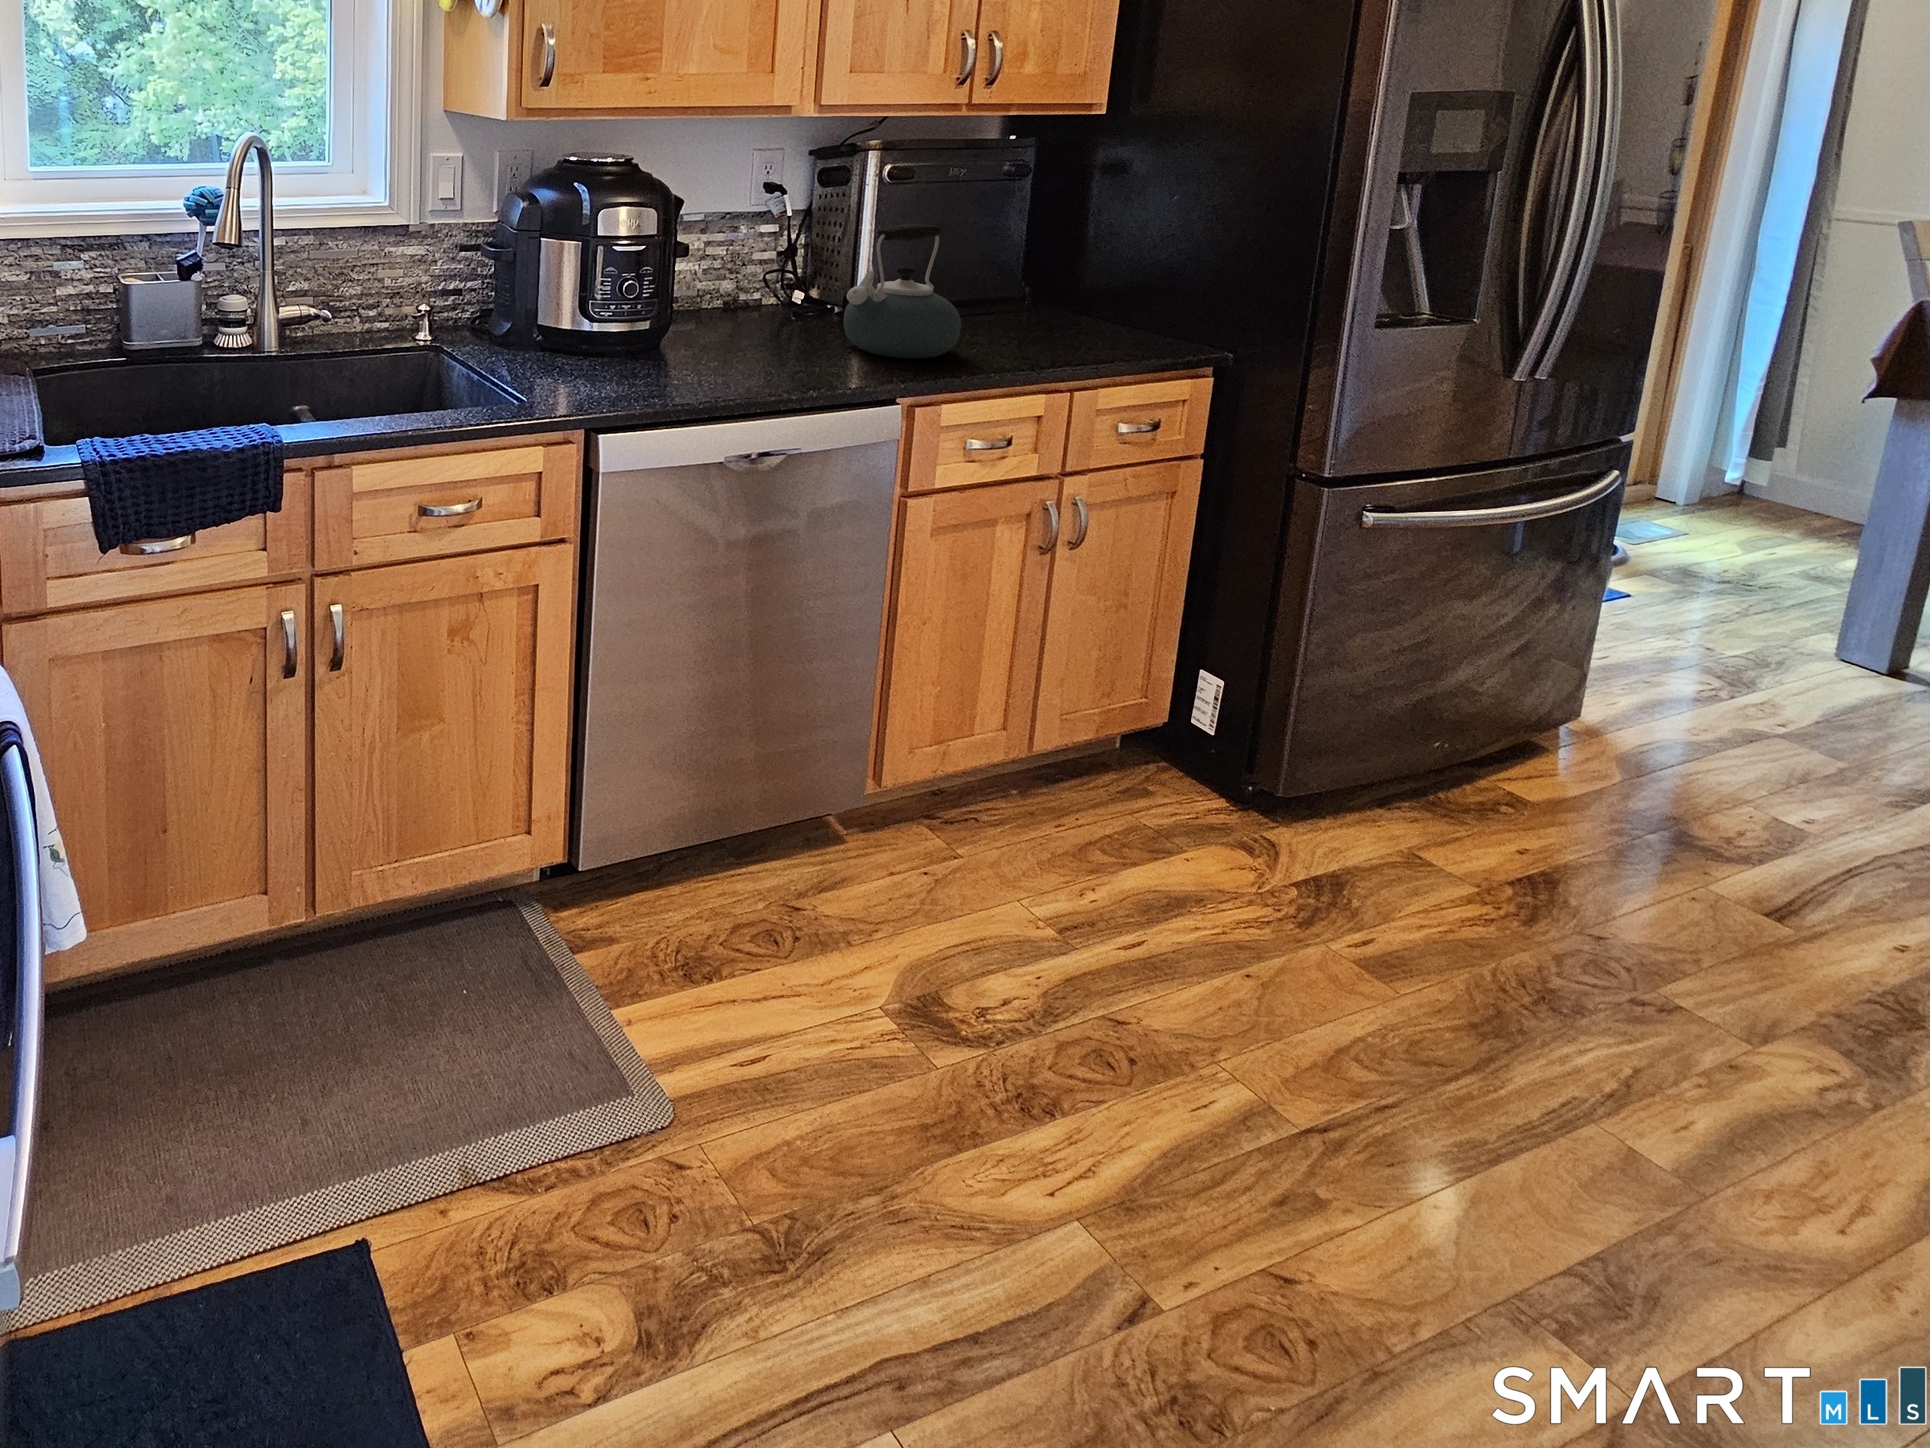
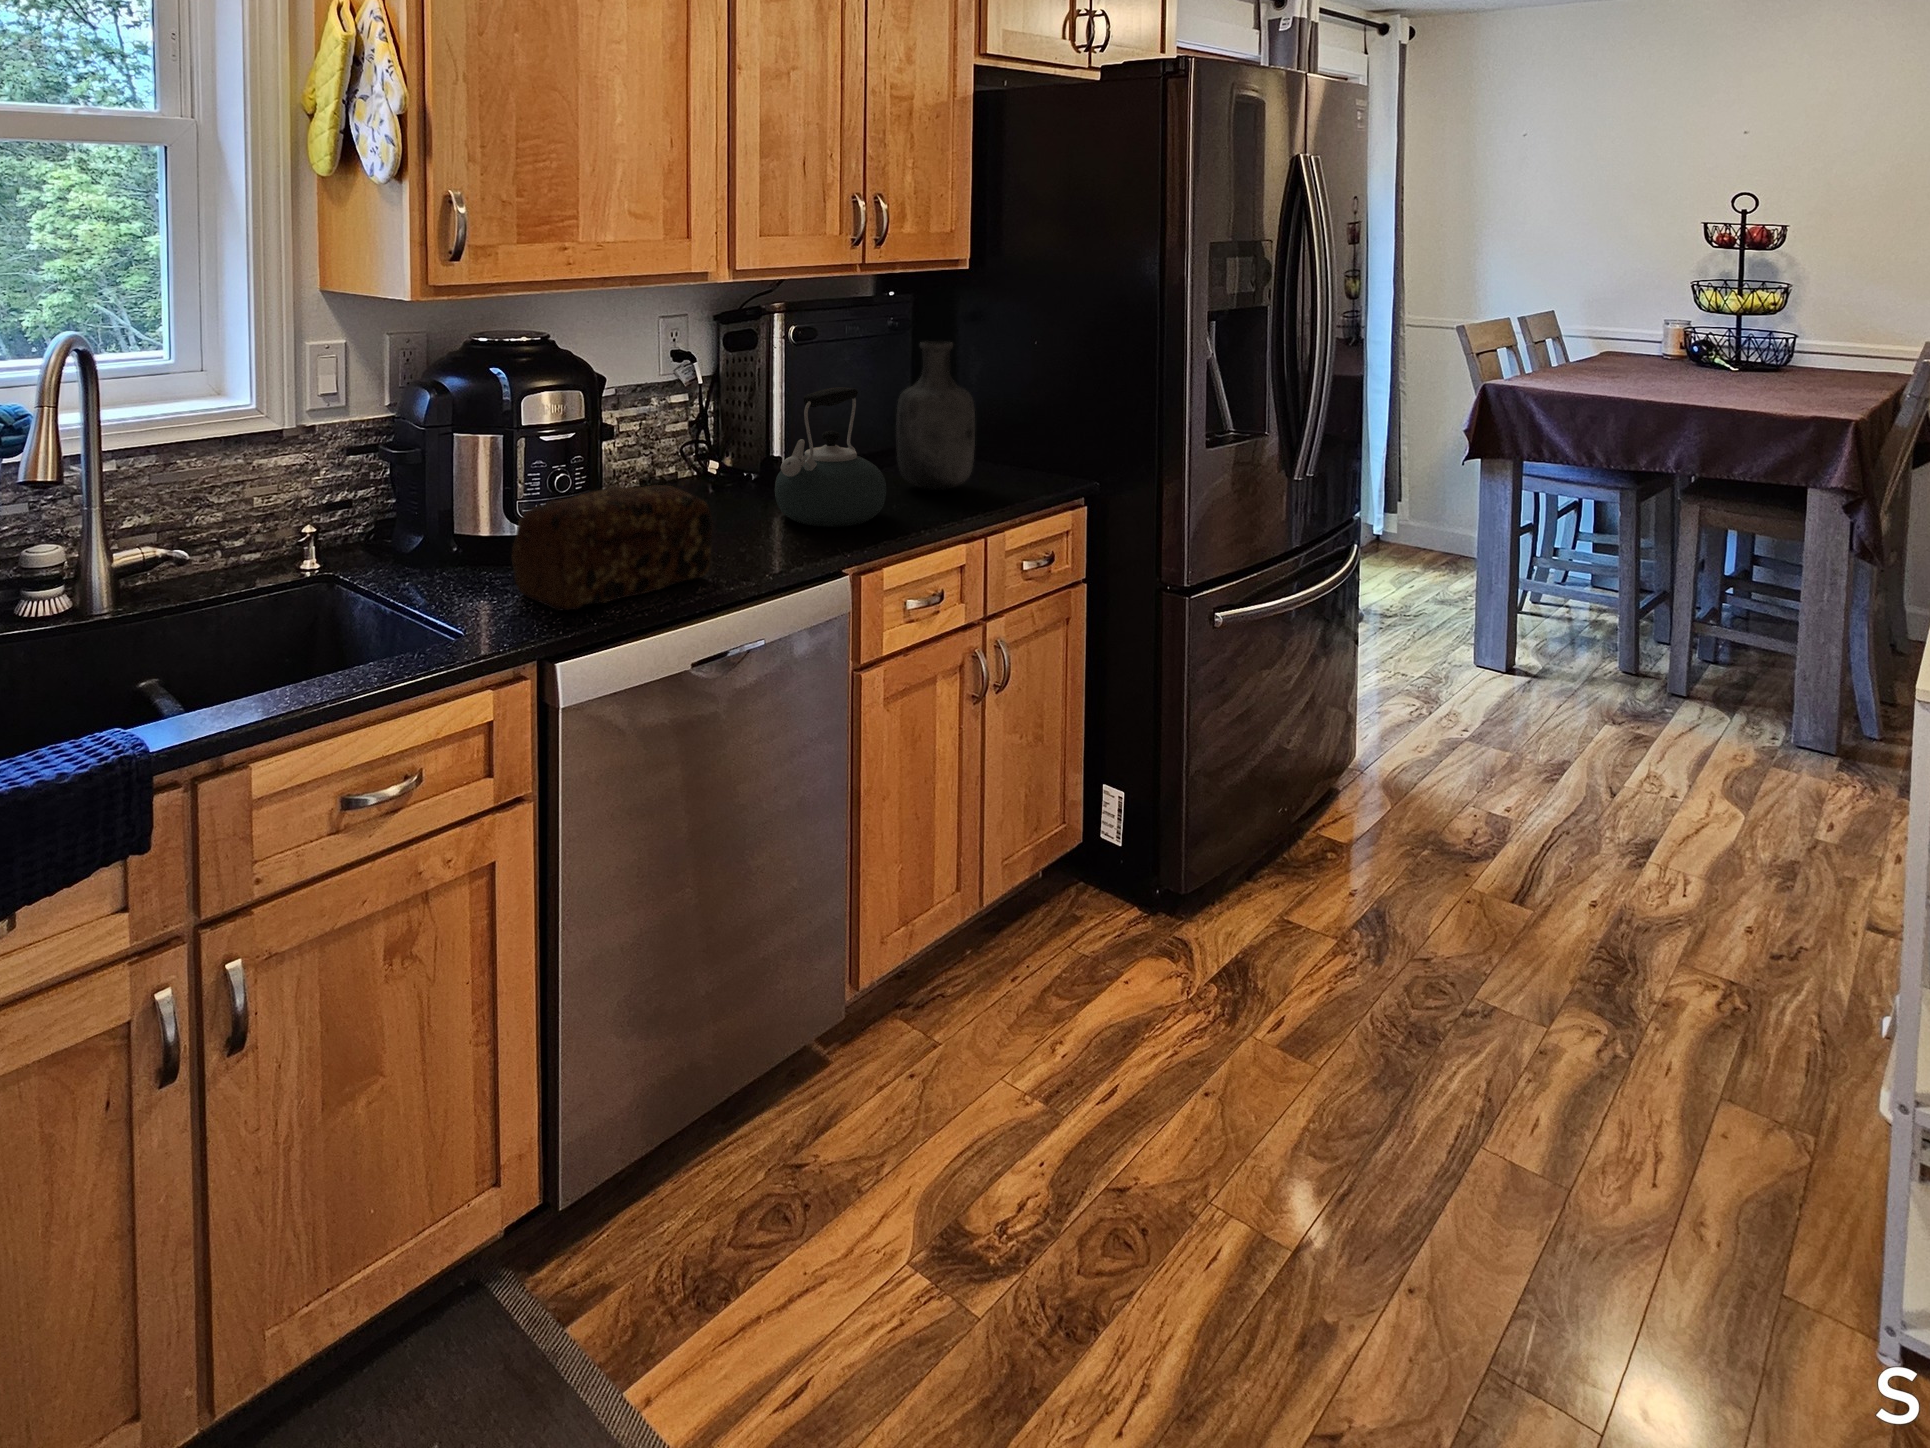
vase: none [987,185,1080,338] -> present [896,341,975,490]
bread loaf: none [578,294,762,394] -> present [511,485,713,611]

